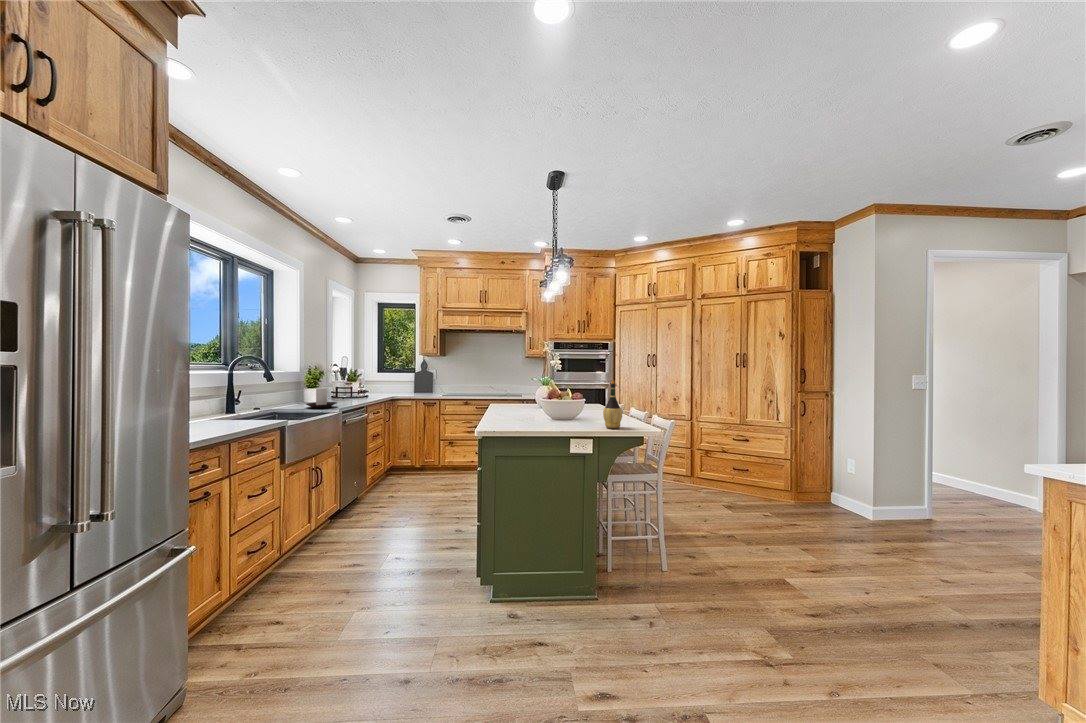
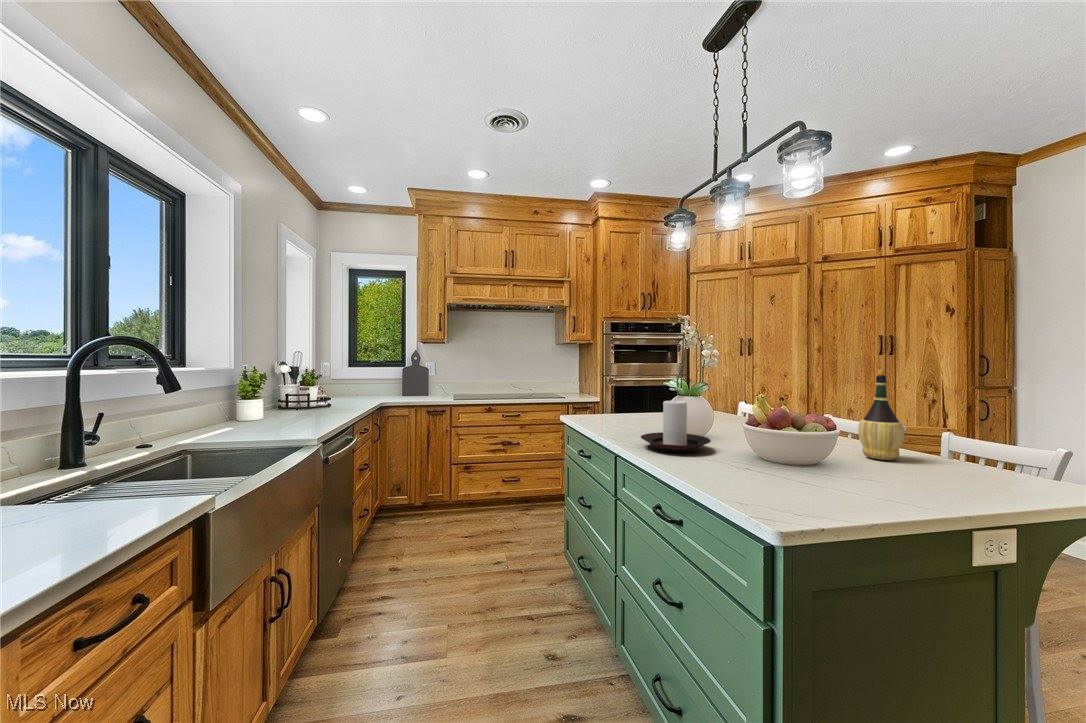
candle holder: present [306,388,337,408] -> present [641,401,711,453]

